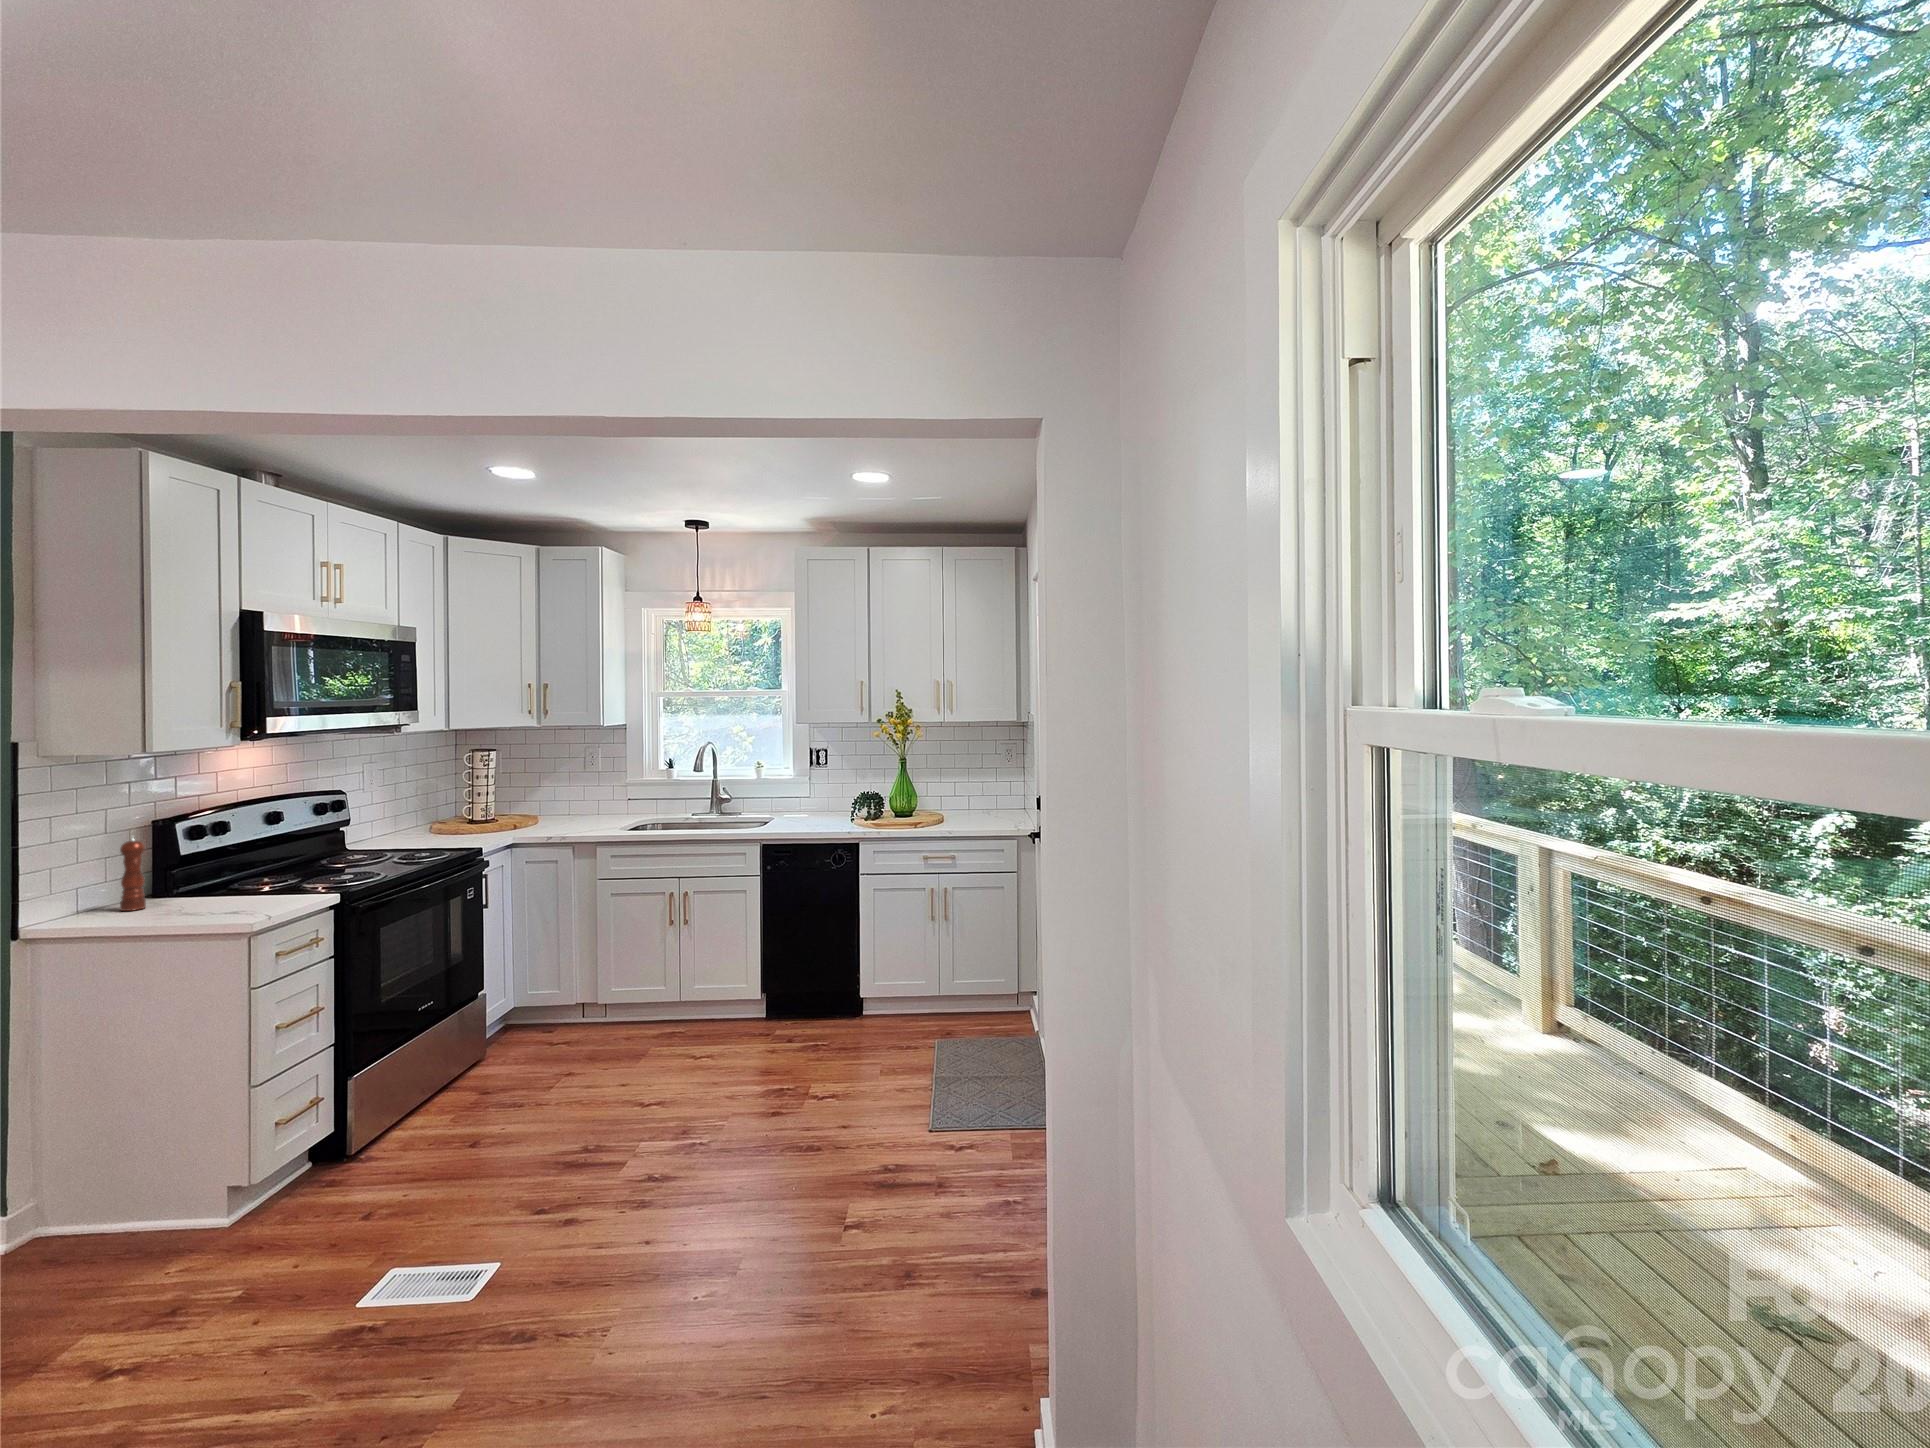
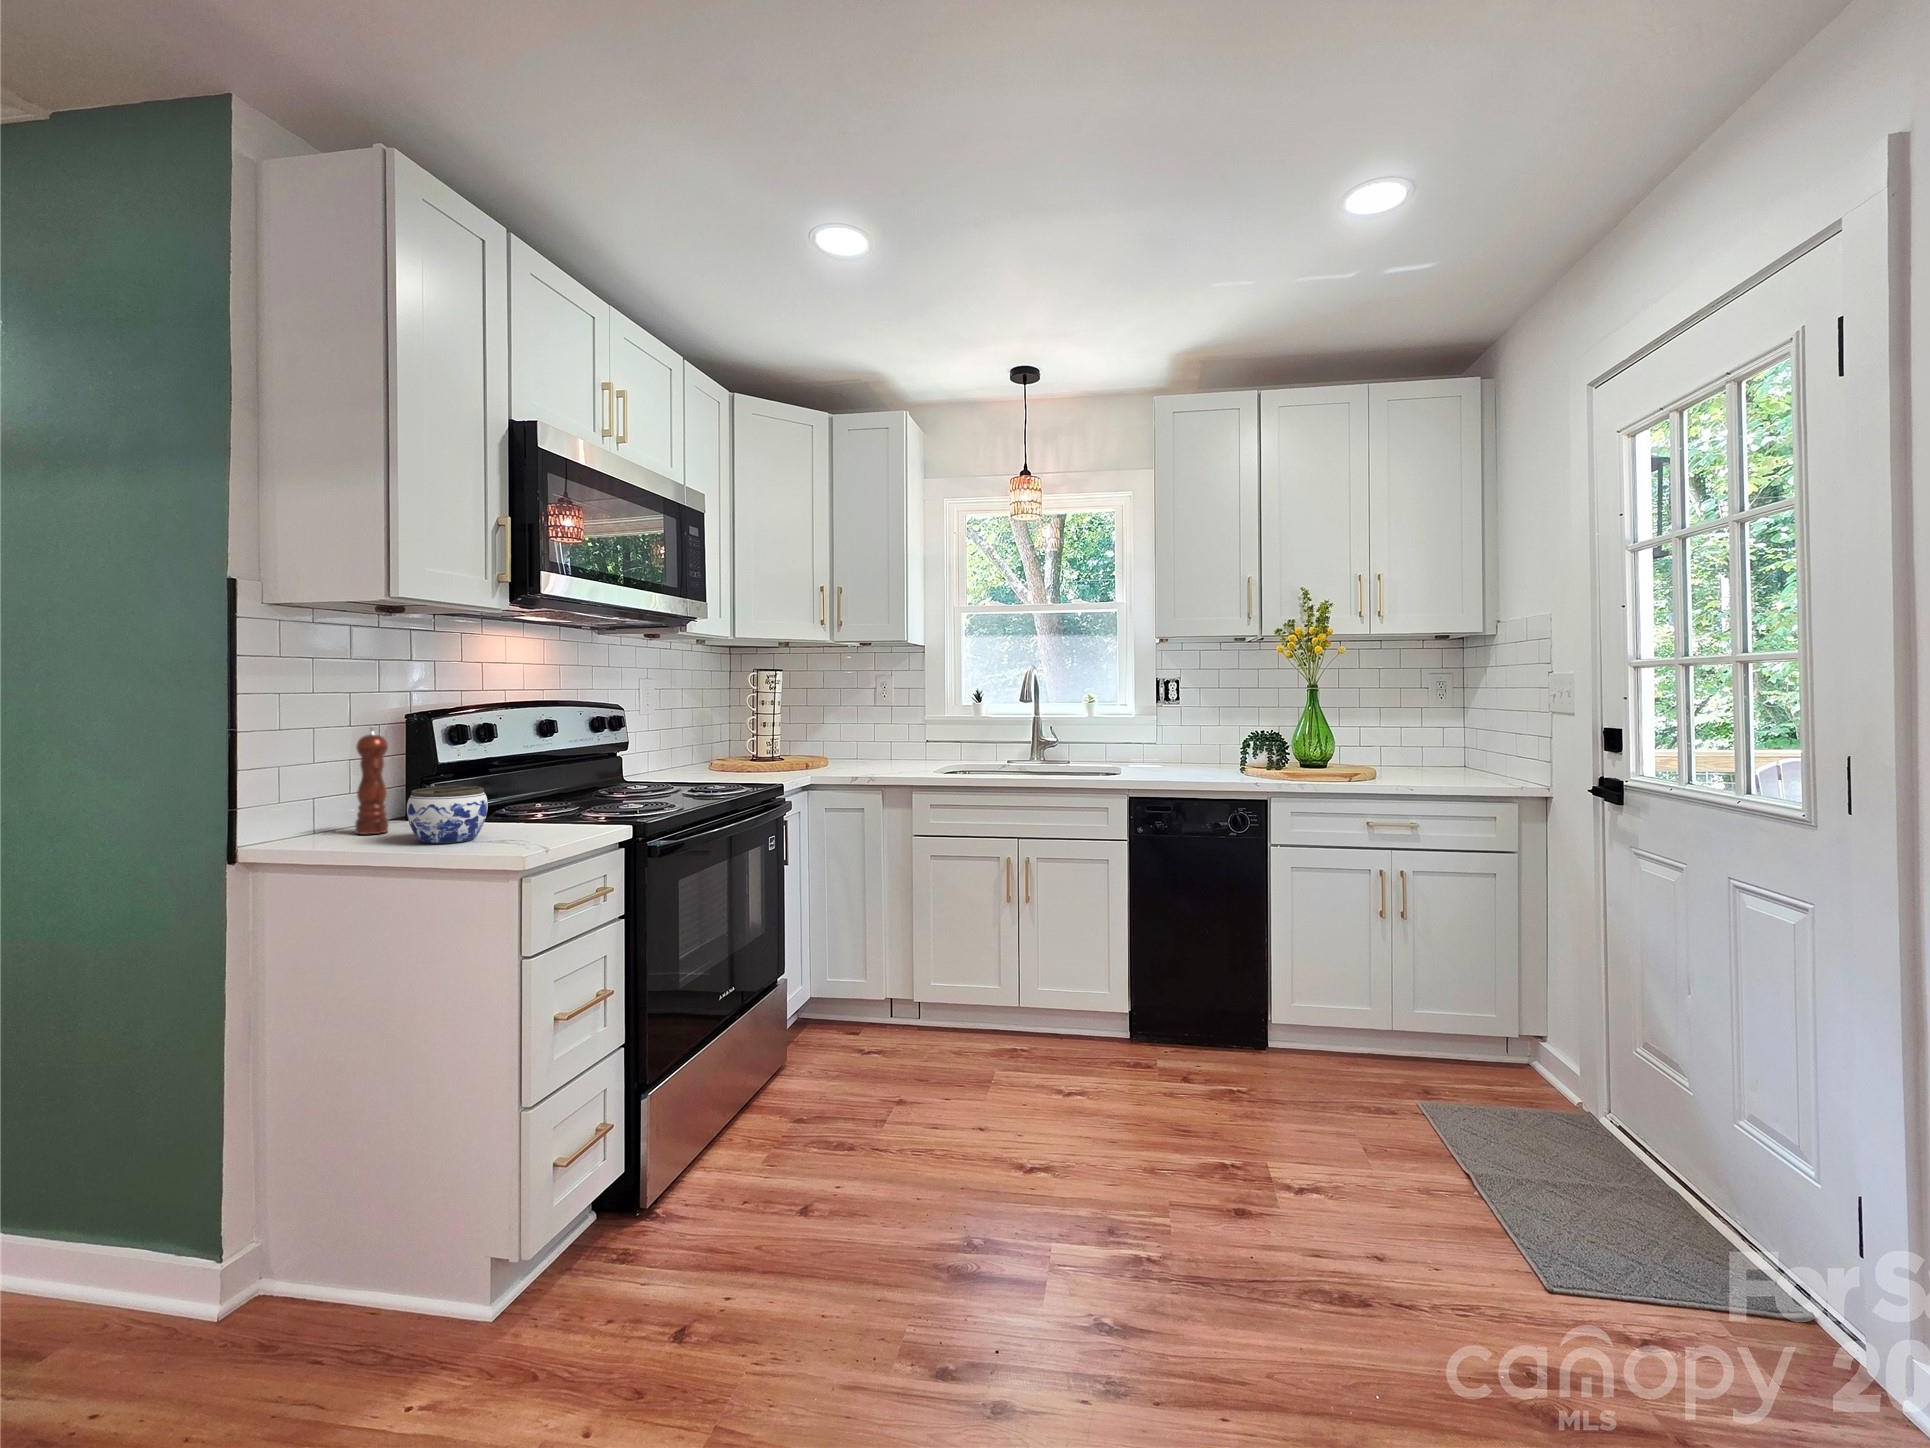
jar: none [161,873,224,915] -> present [407,785,488,843]

